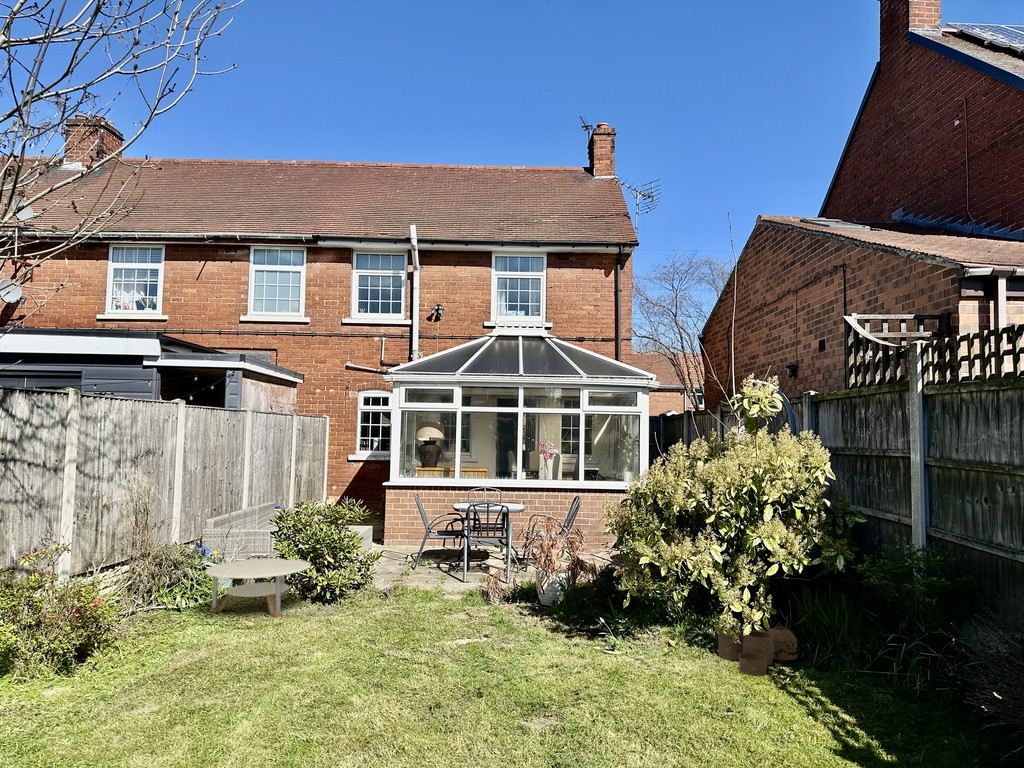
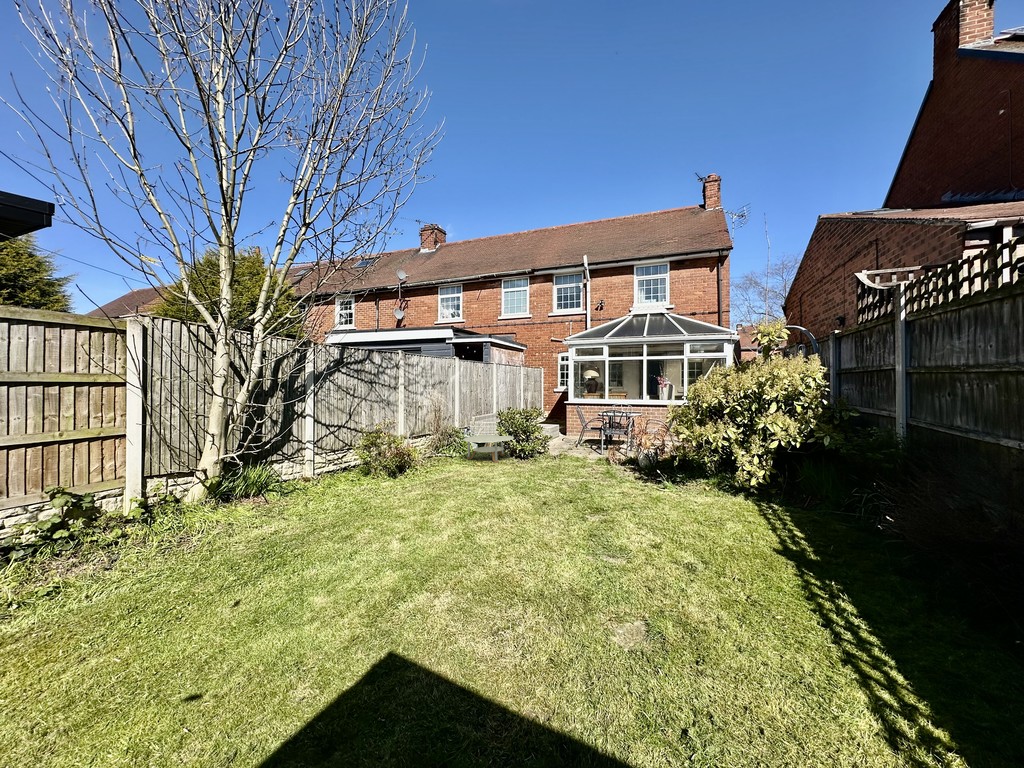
woven basket: present [718,626,797,675] -> none [736,476,796,510]

